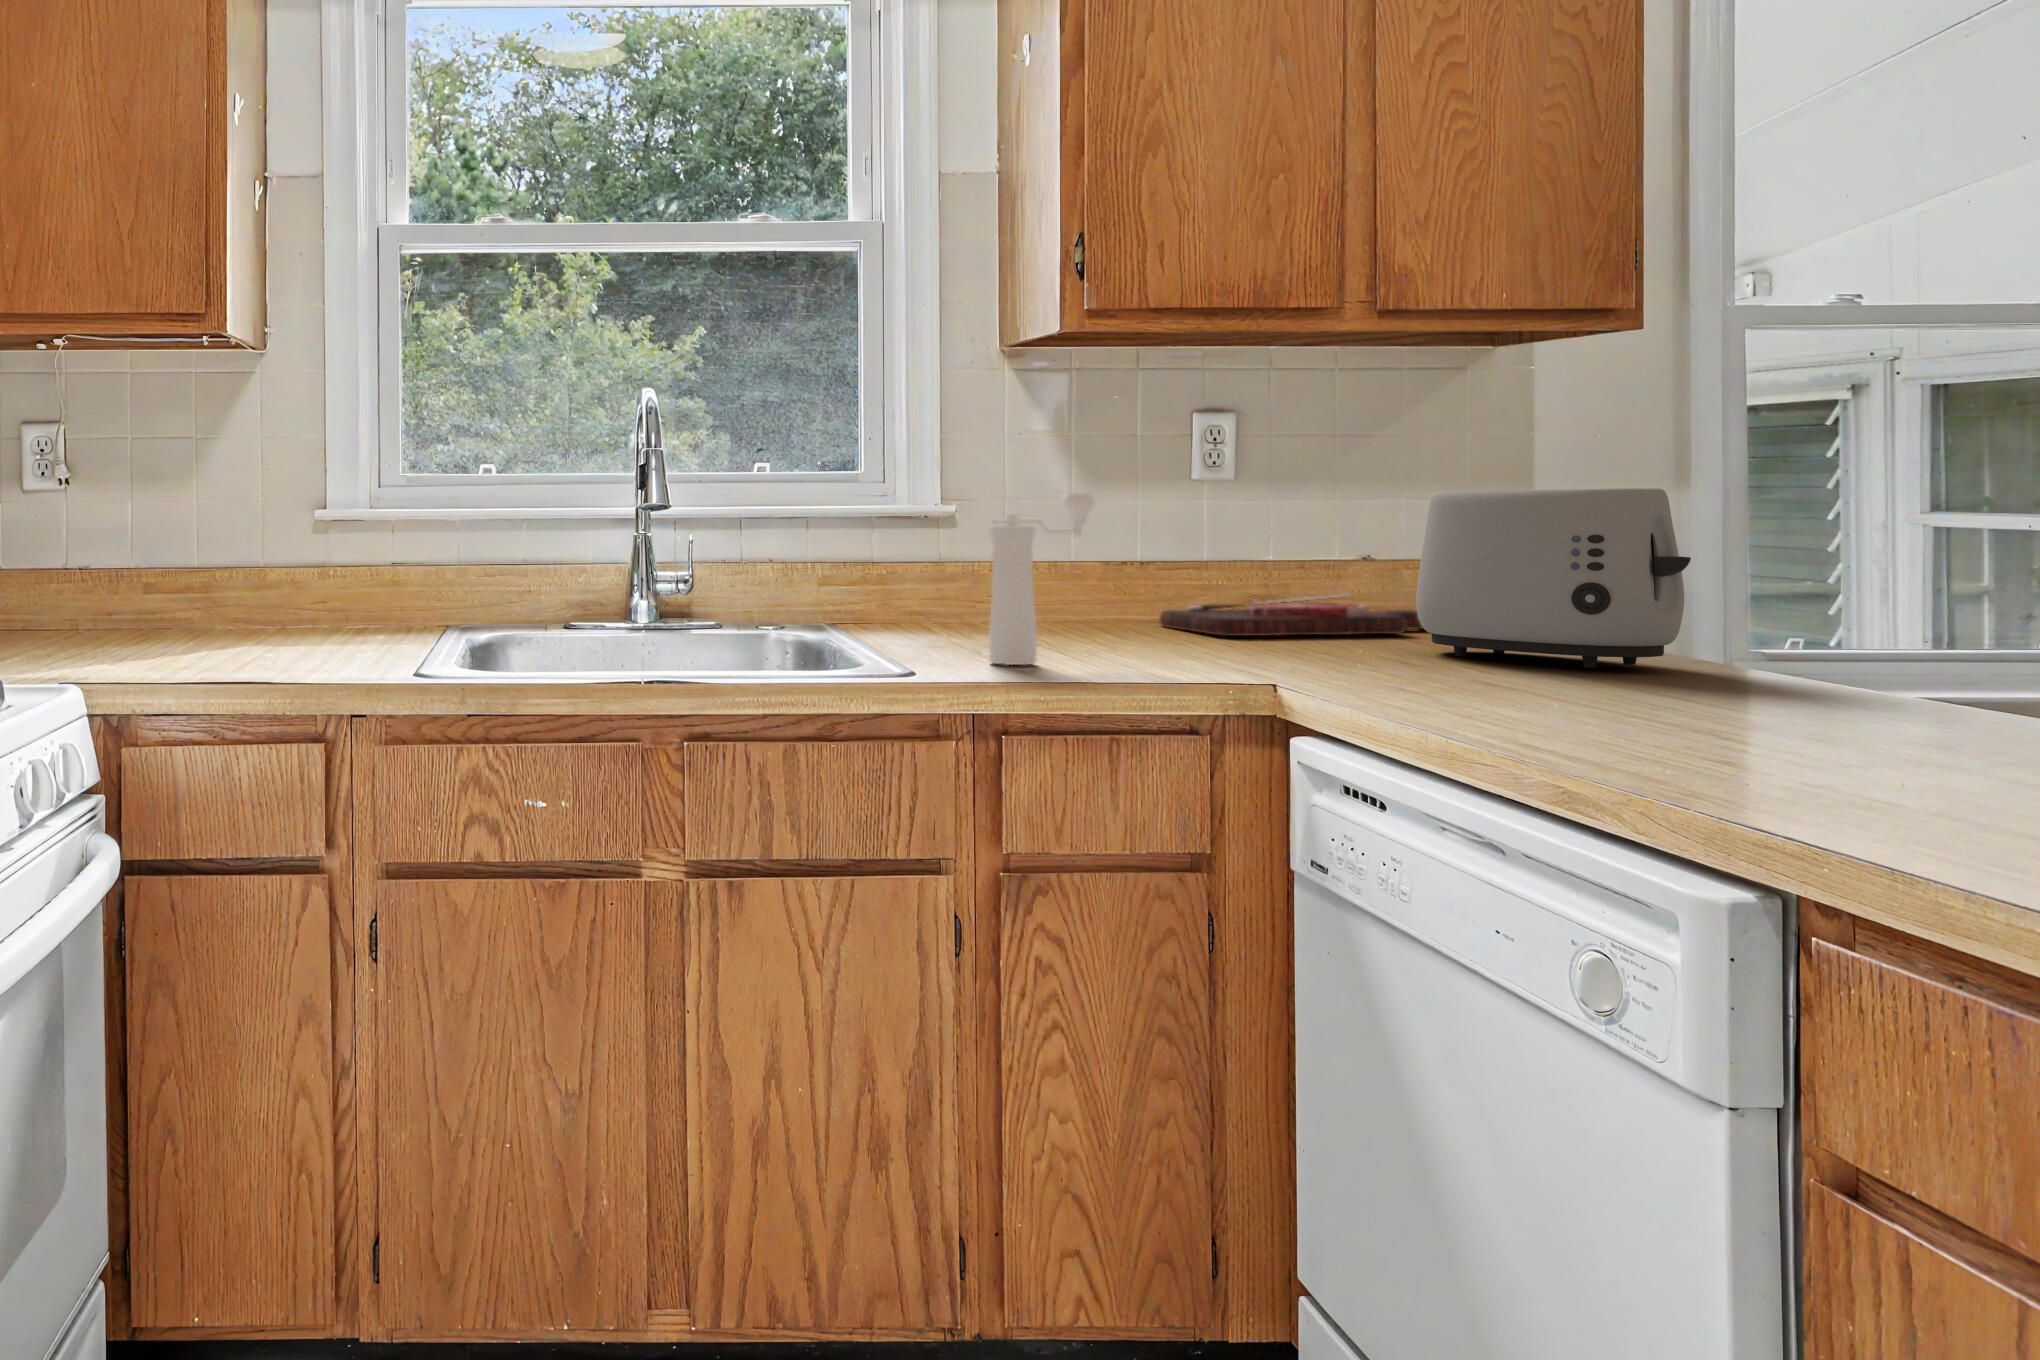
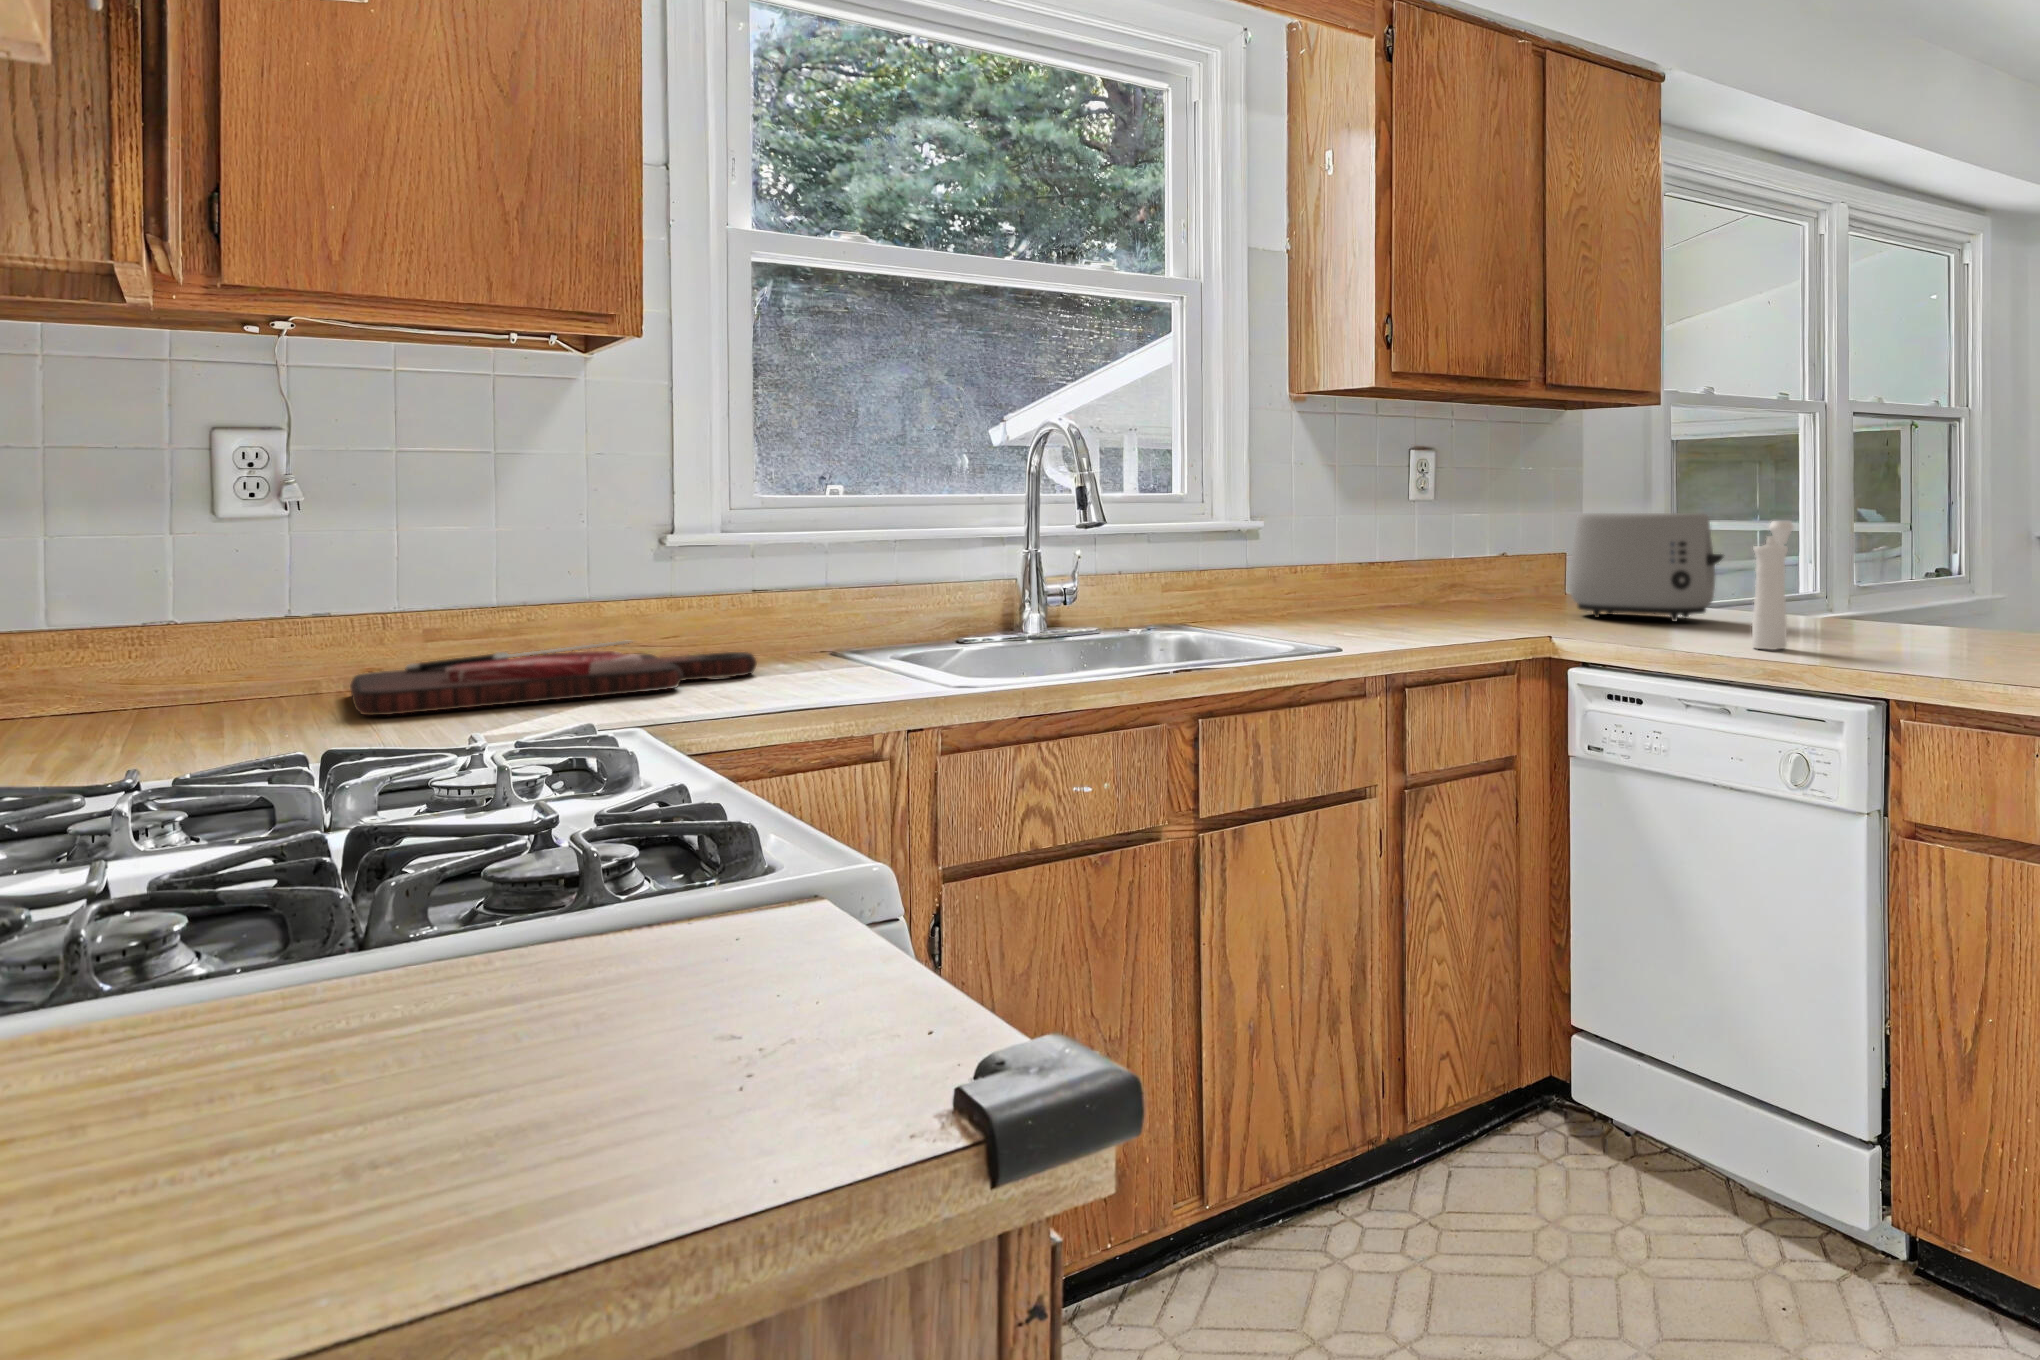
pepper mill: present [989,493,1095,665] -> present [1752,521,1794,650]
cutting board: present [1159,595,1422,636] -> present [350,641,757,715]

